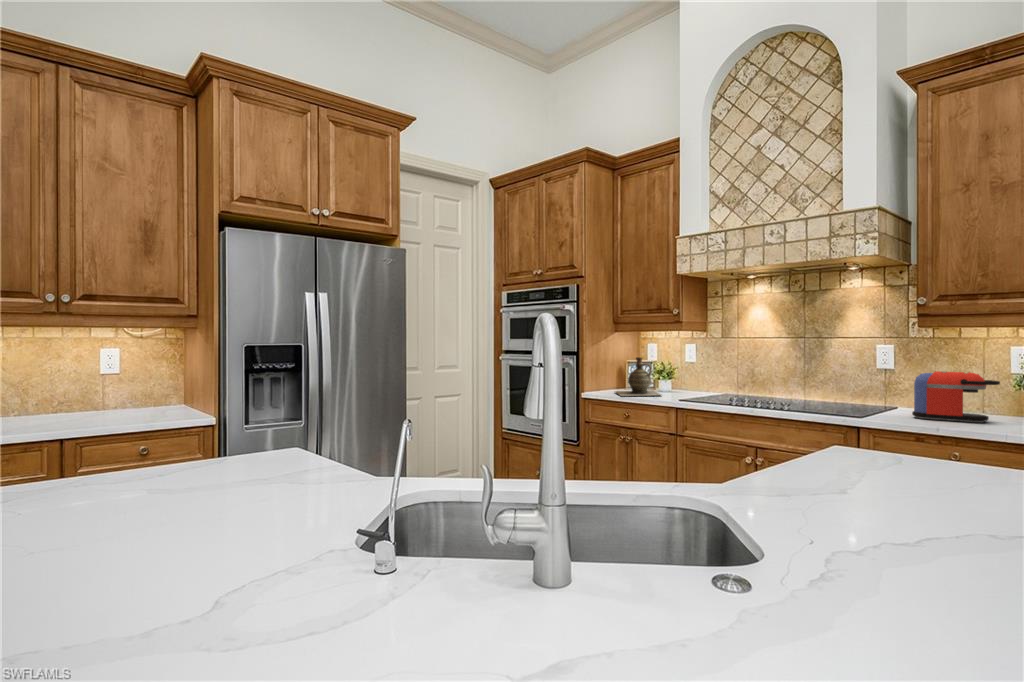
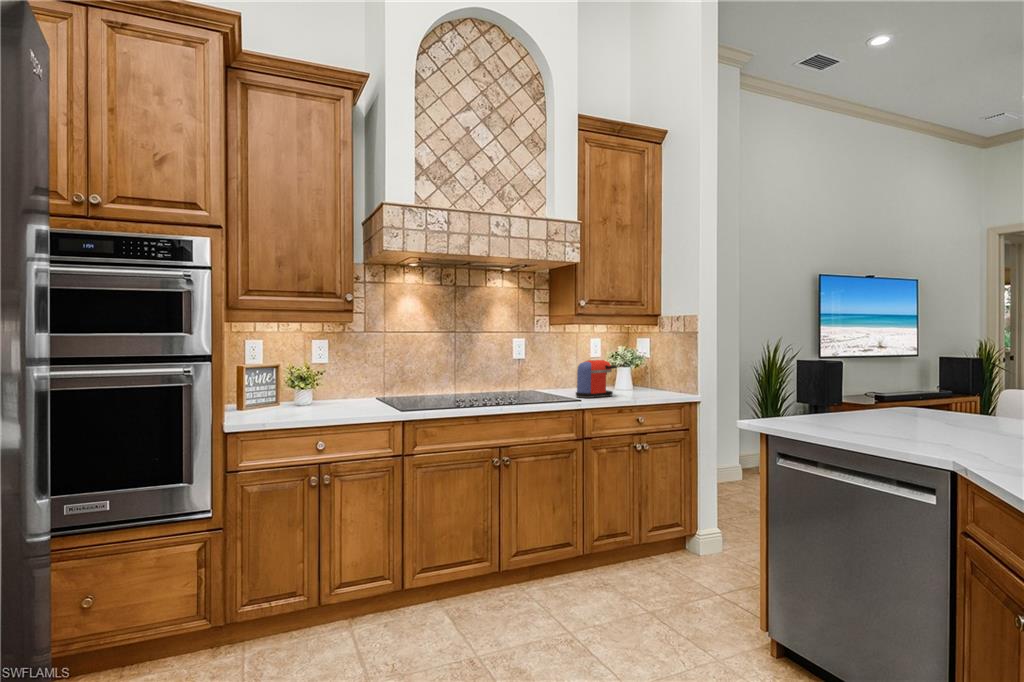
ceramic jug: present [615,357,661,396] -> none [278,359,358,417]

